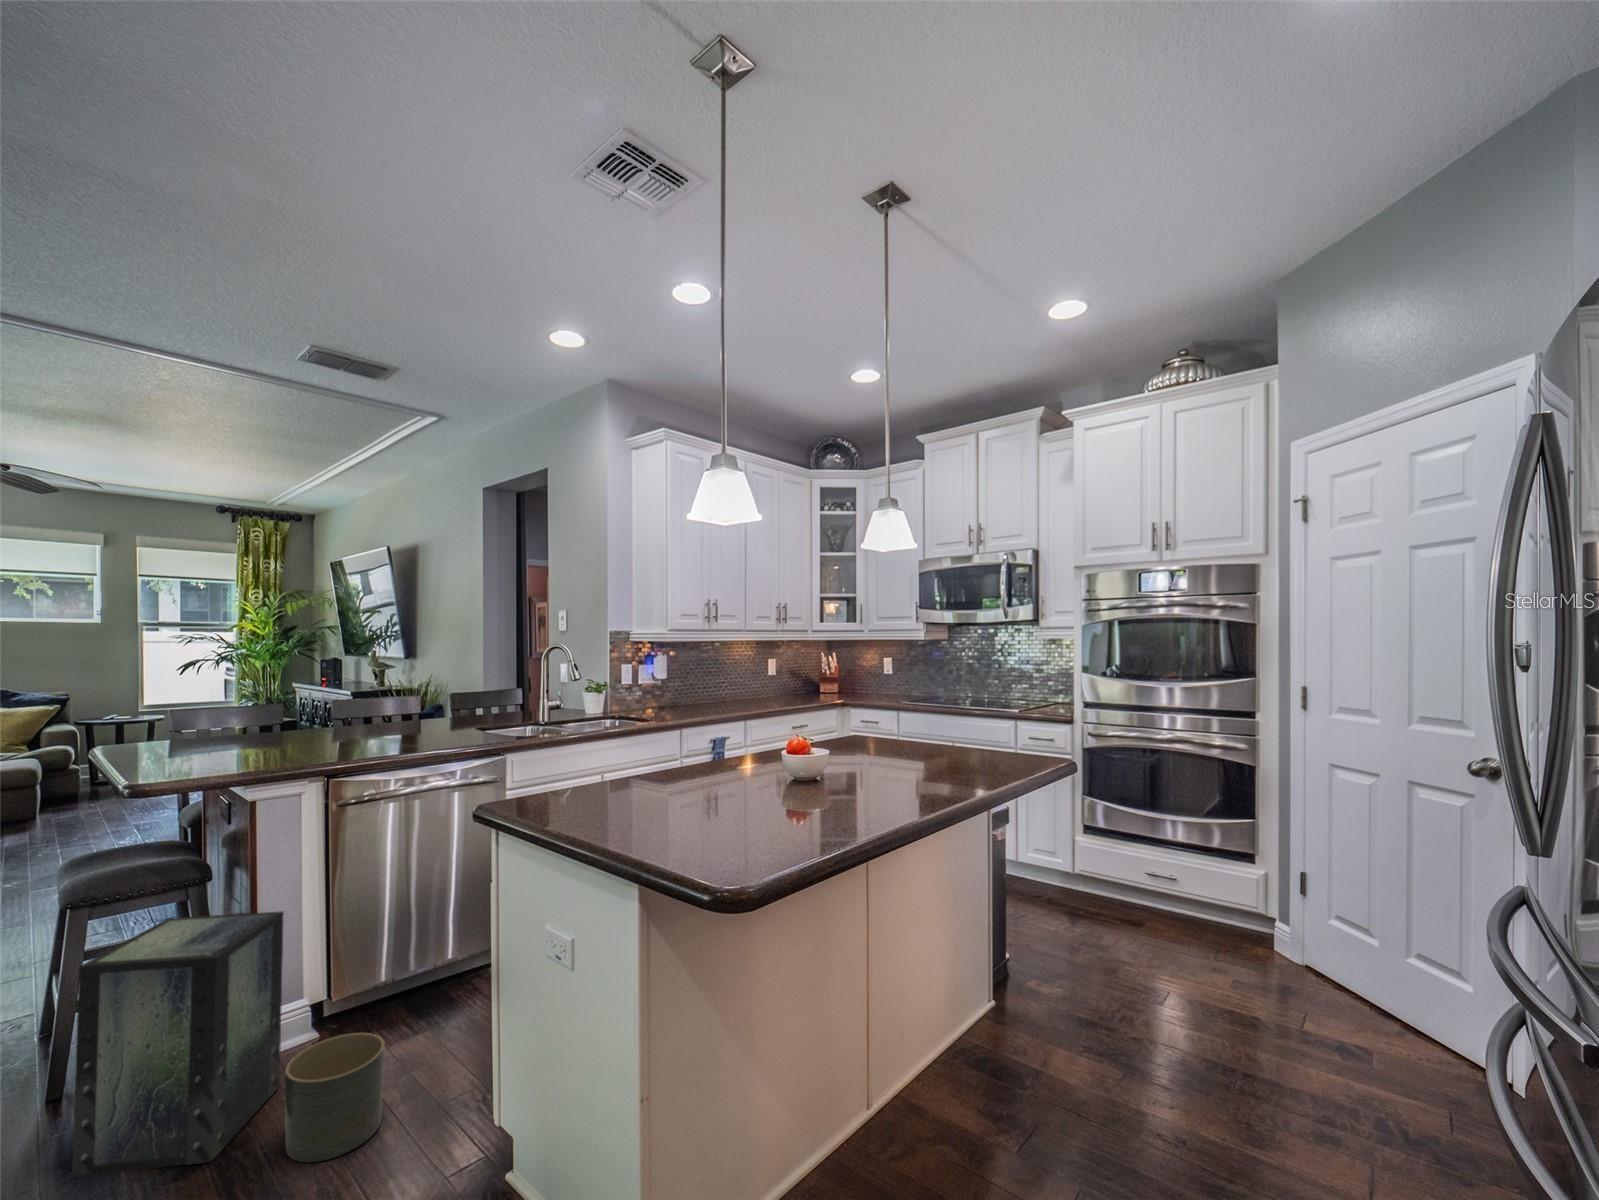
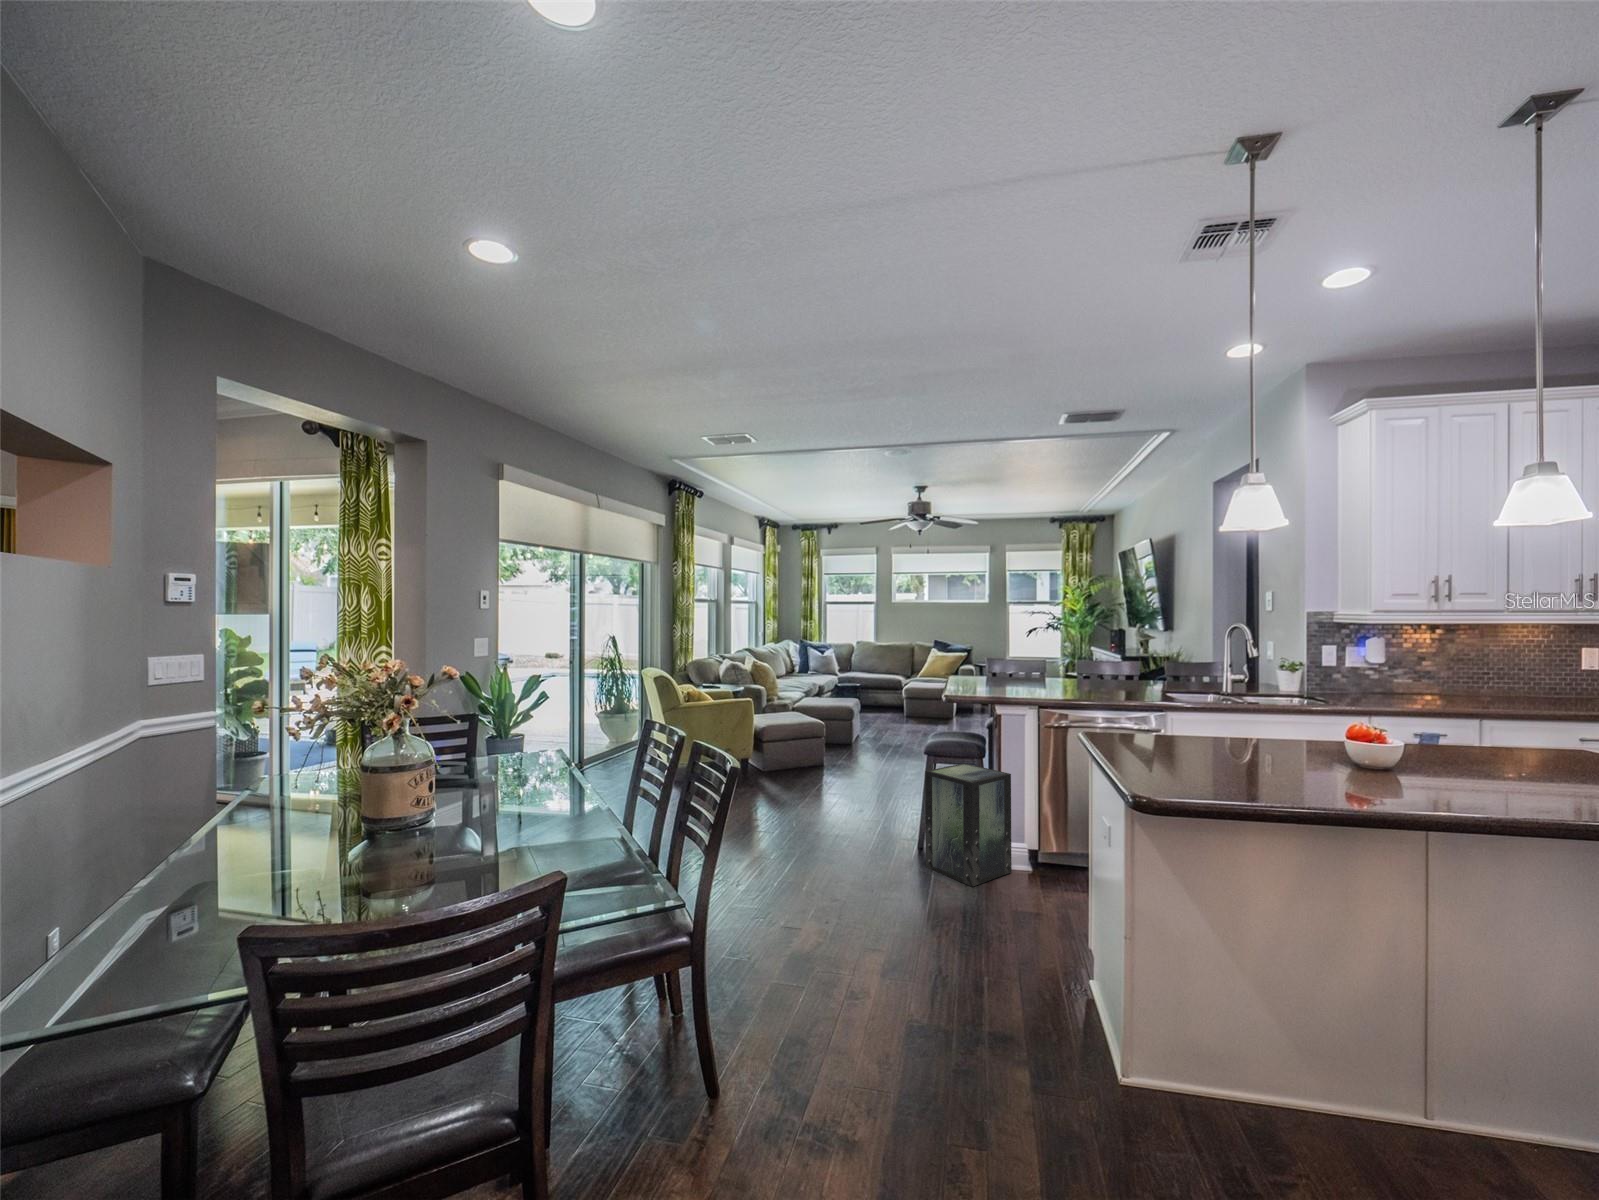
planter: present [285,1033,385,1162] -> none [1002,850,1052,912]

